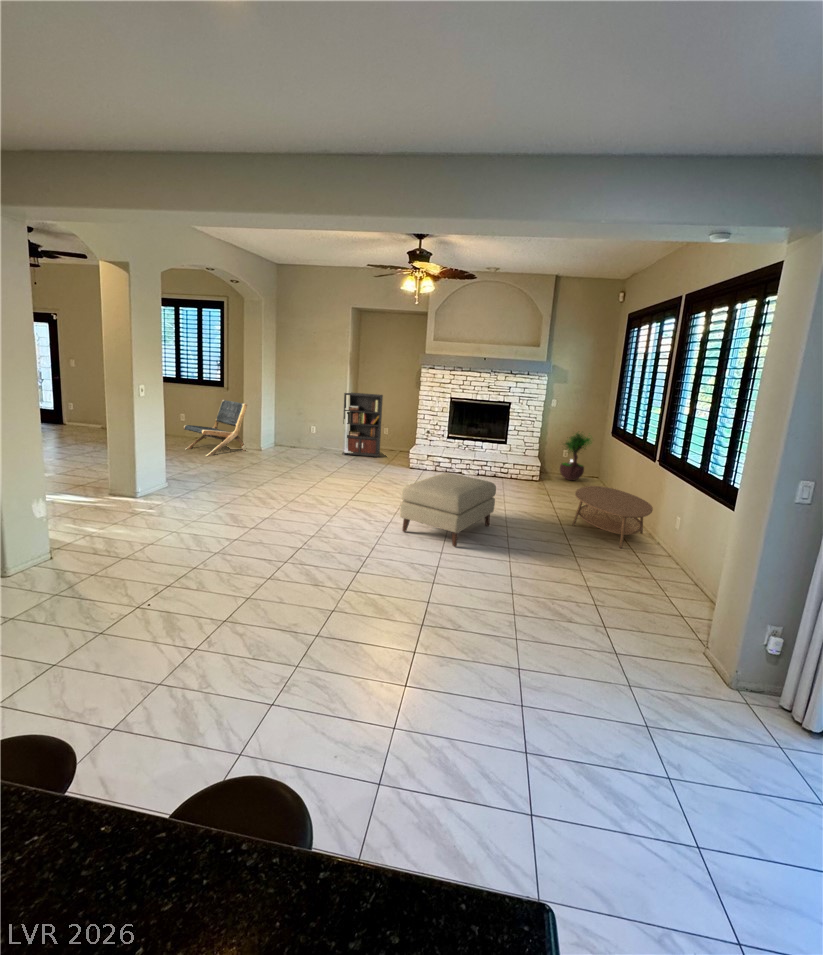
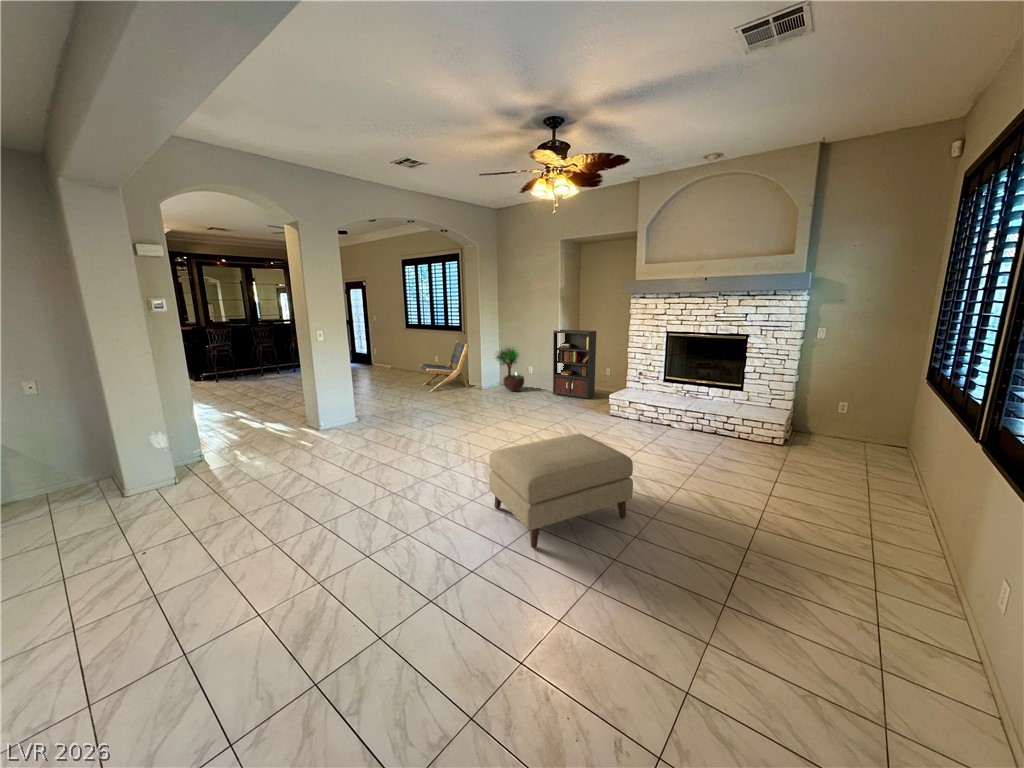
potted tree: present [560,433,591,480] -> present [496,347,524,391]
coffee table: present [572,486,653,548] -> none [781,475,963,623]

